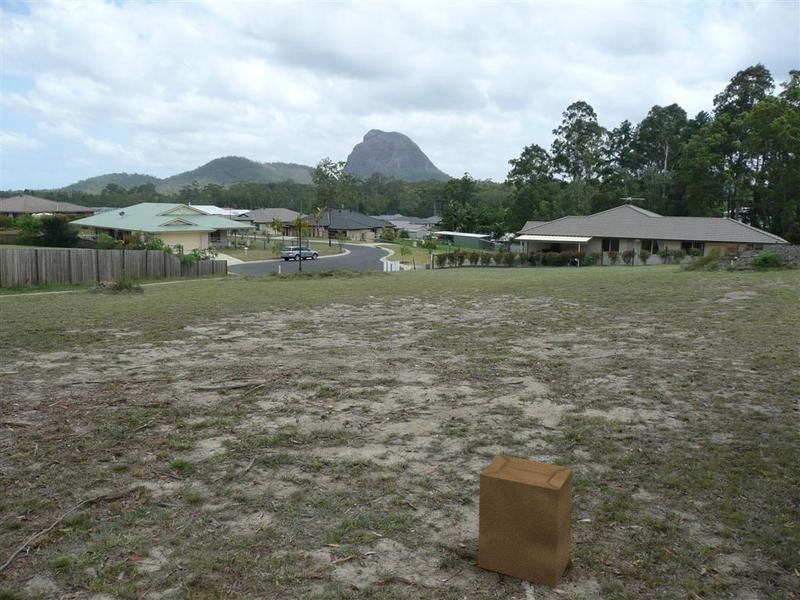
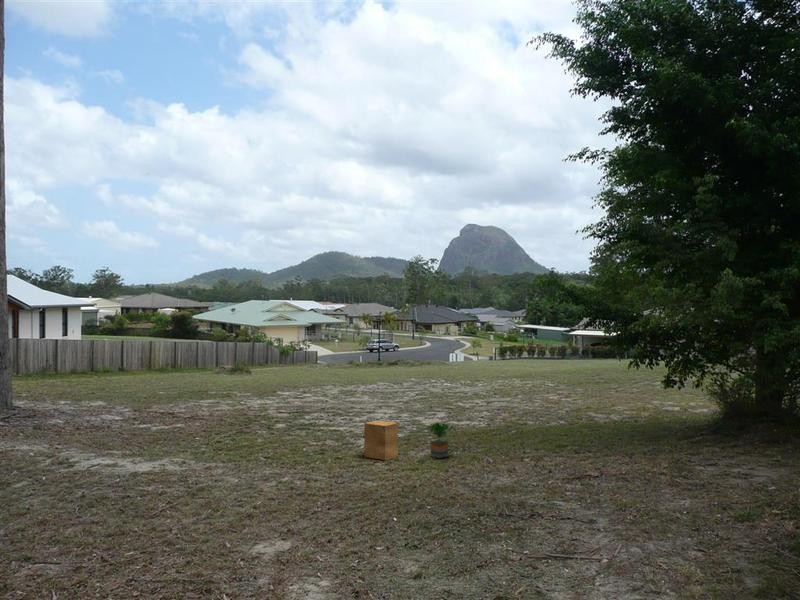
potted tree: none [653,456,719,562] -> present [430,423,451,458]

